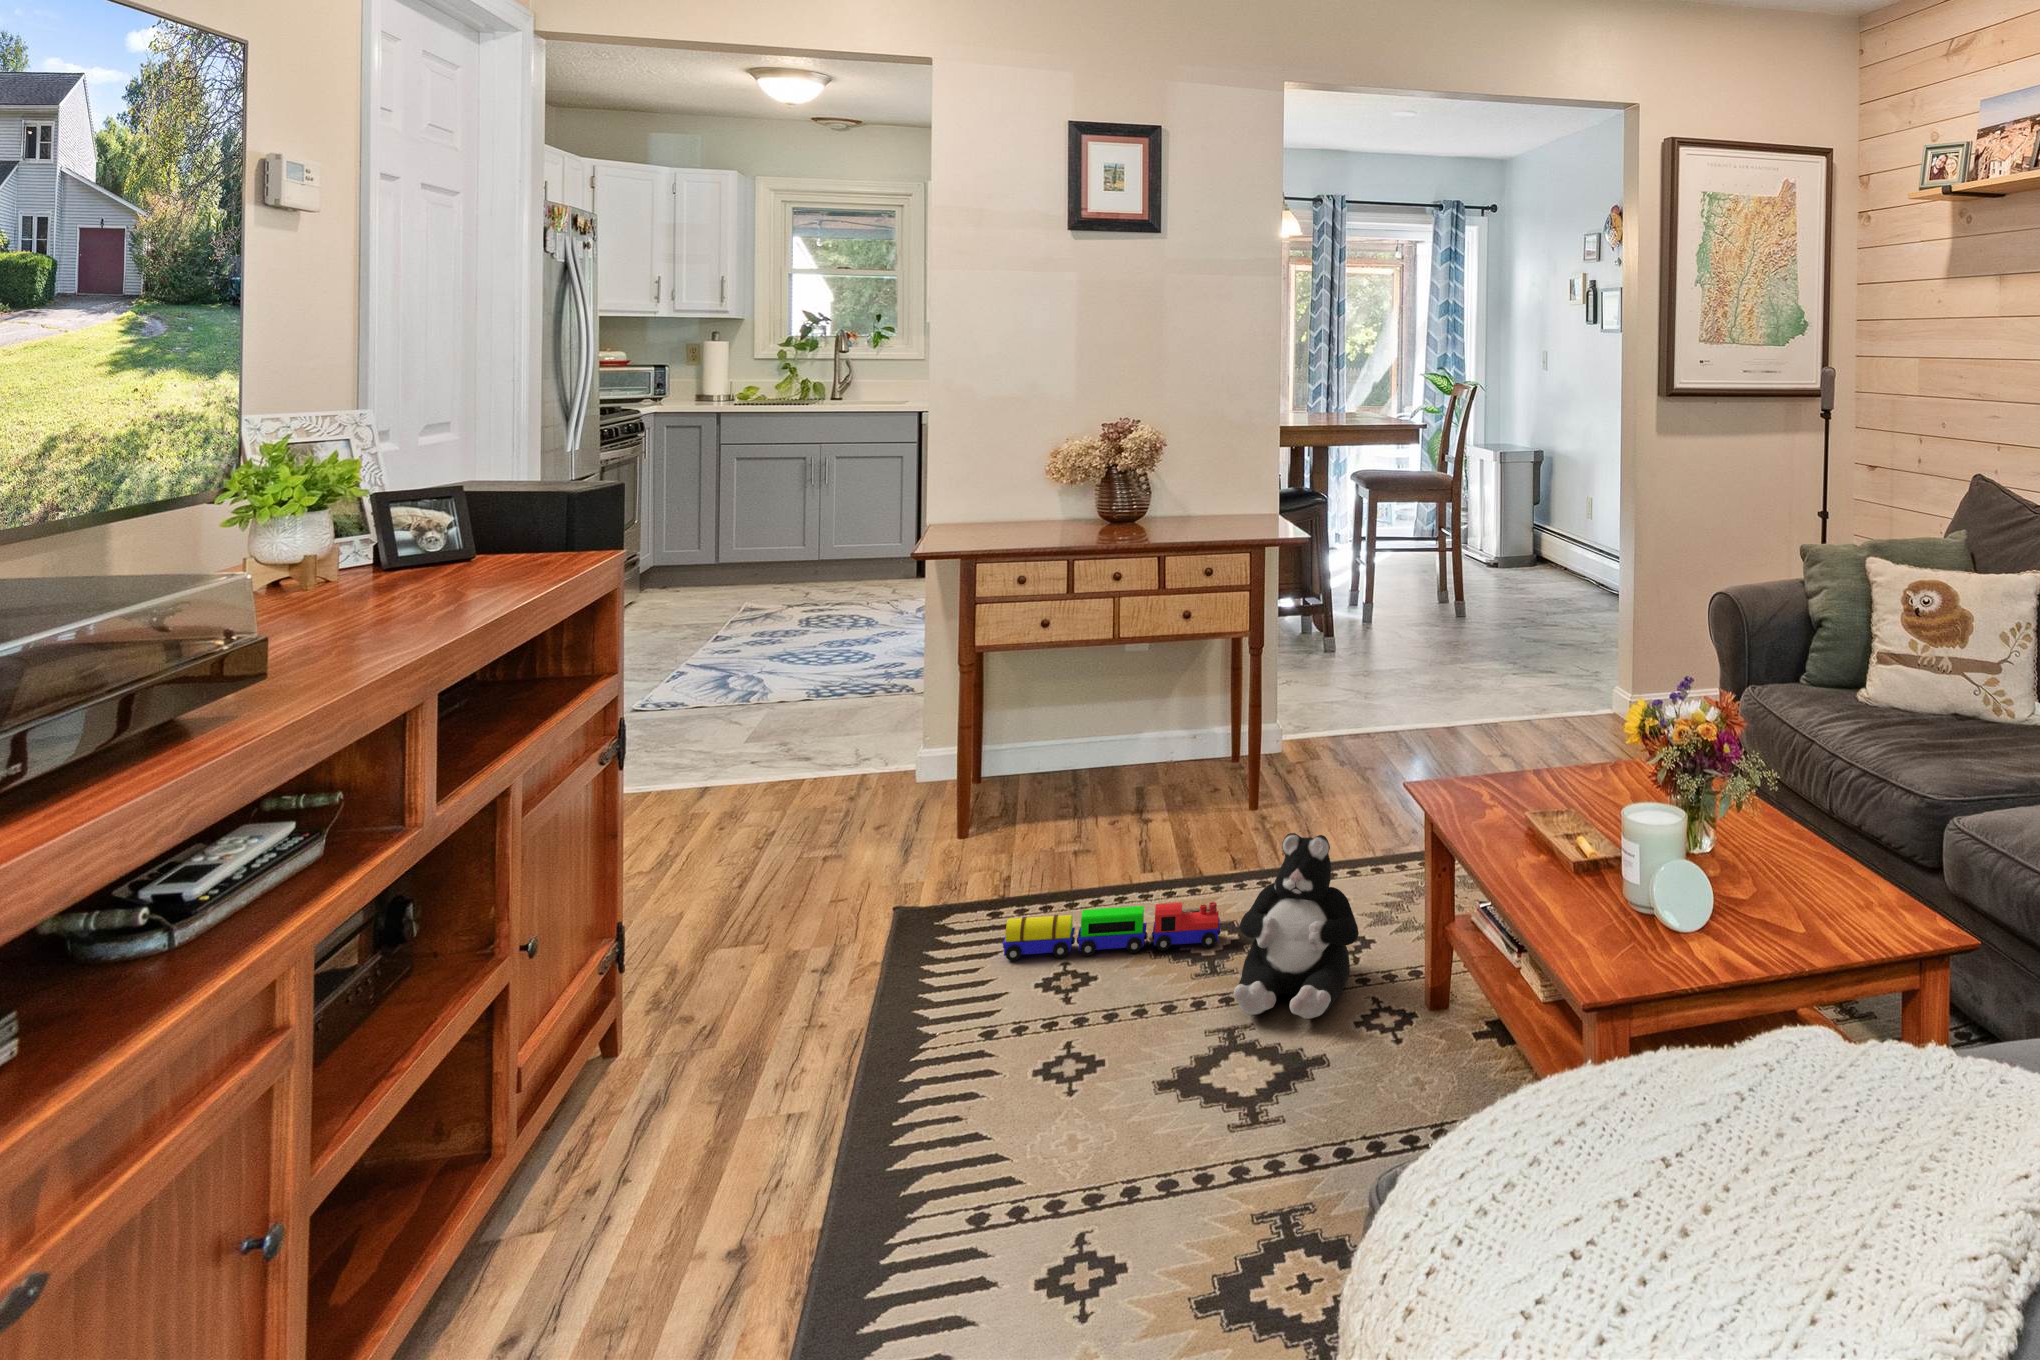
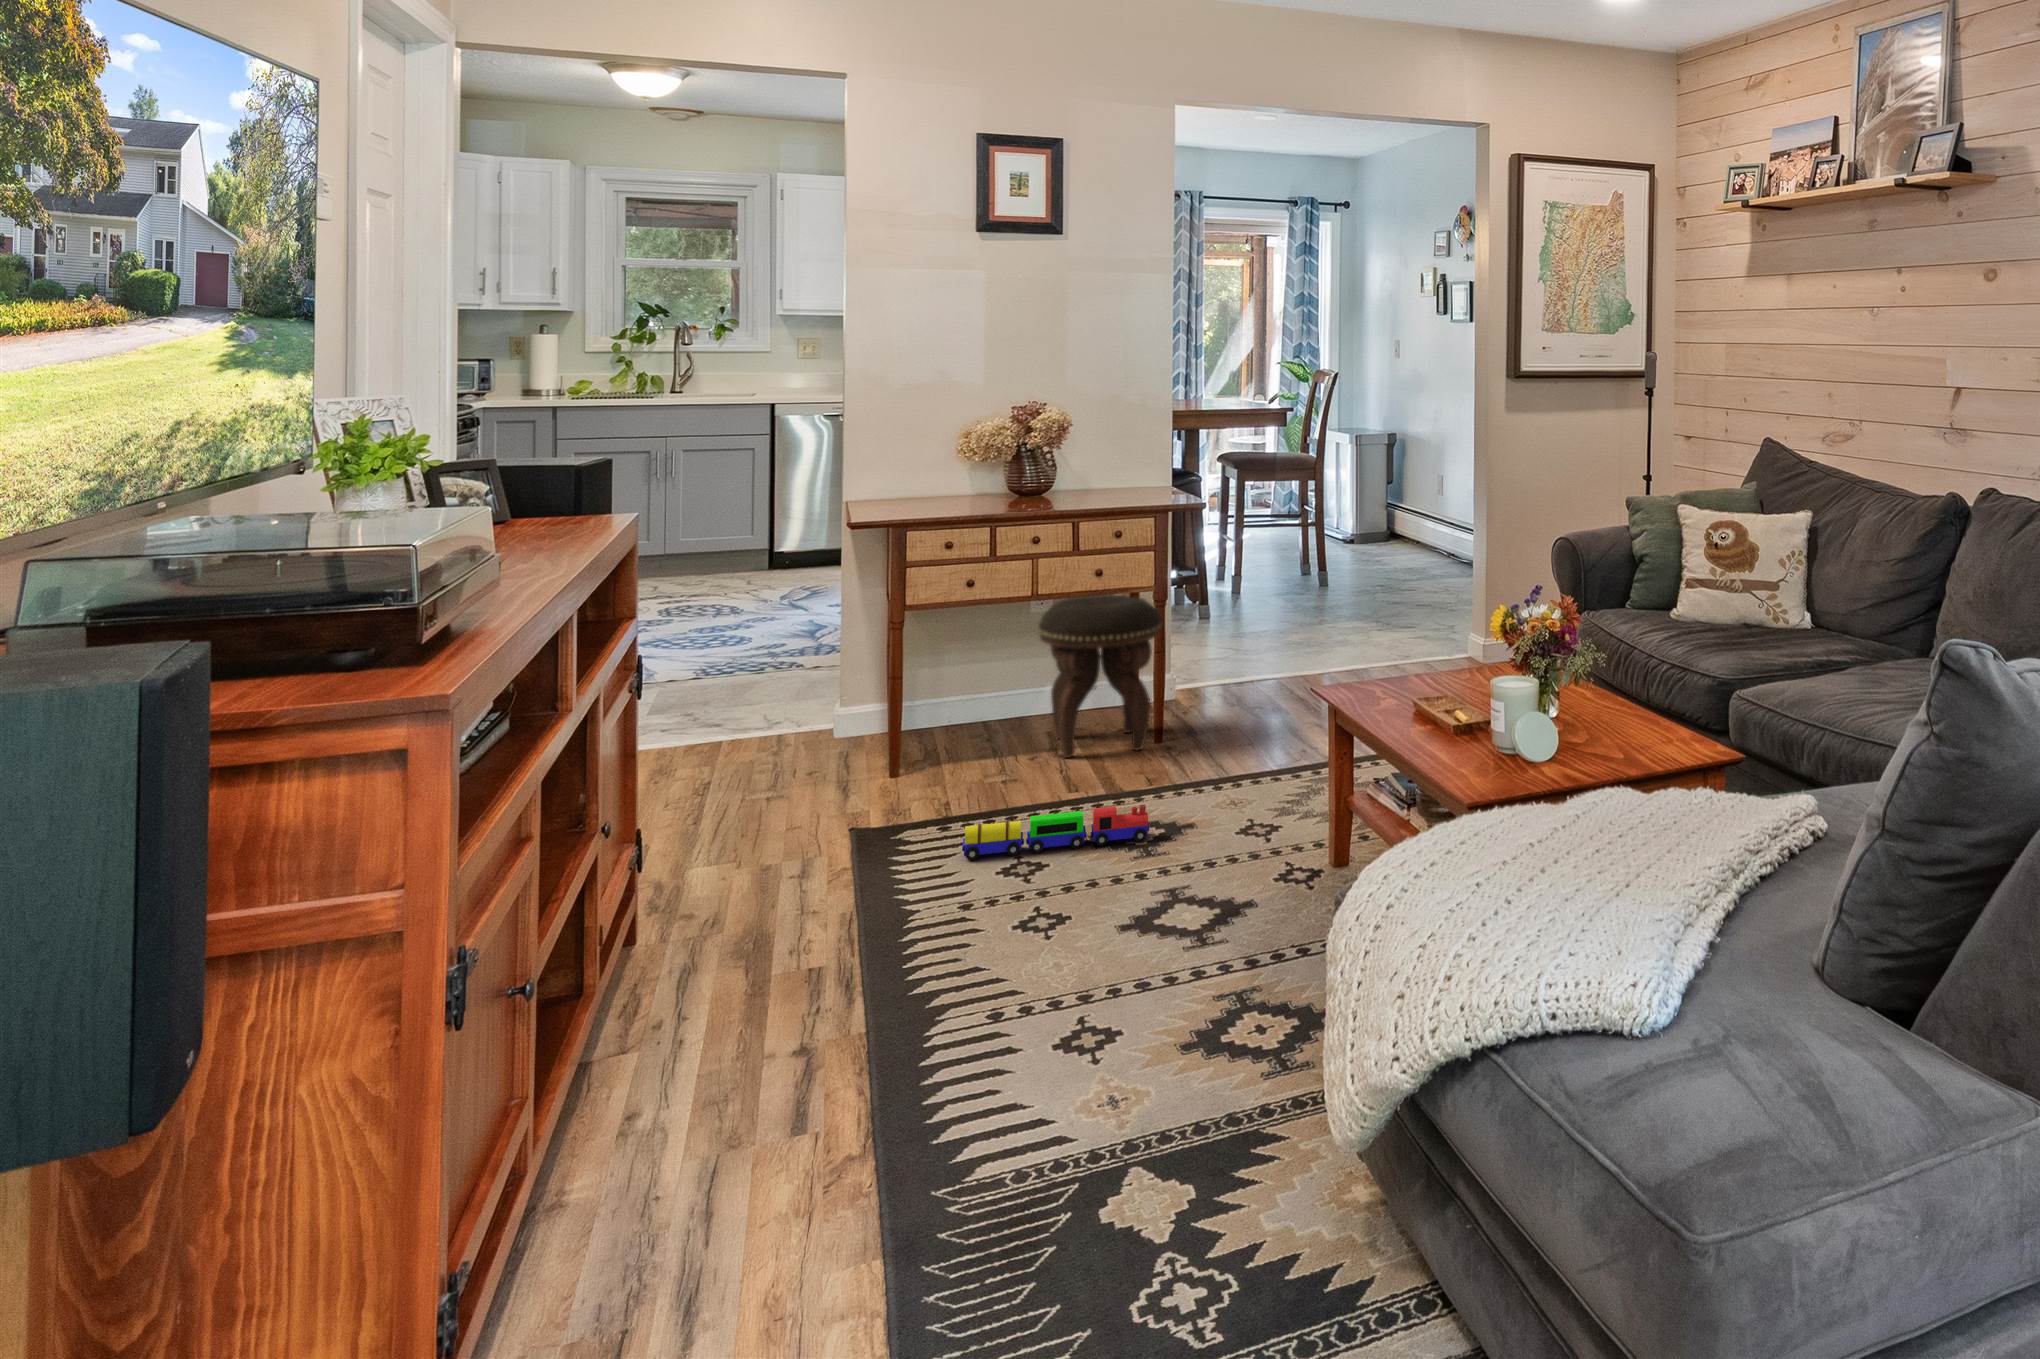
footstool: none [1125,634,1261,821] -> present [1039,594,1162,758]
plush toy: present [1233,833,1359,1019] -> none [1172,738,1272,880]

